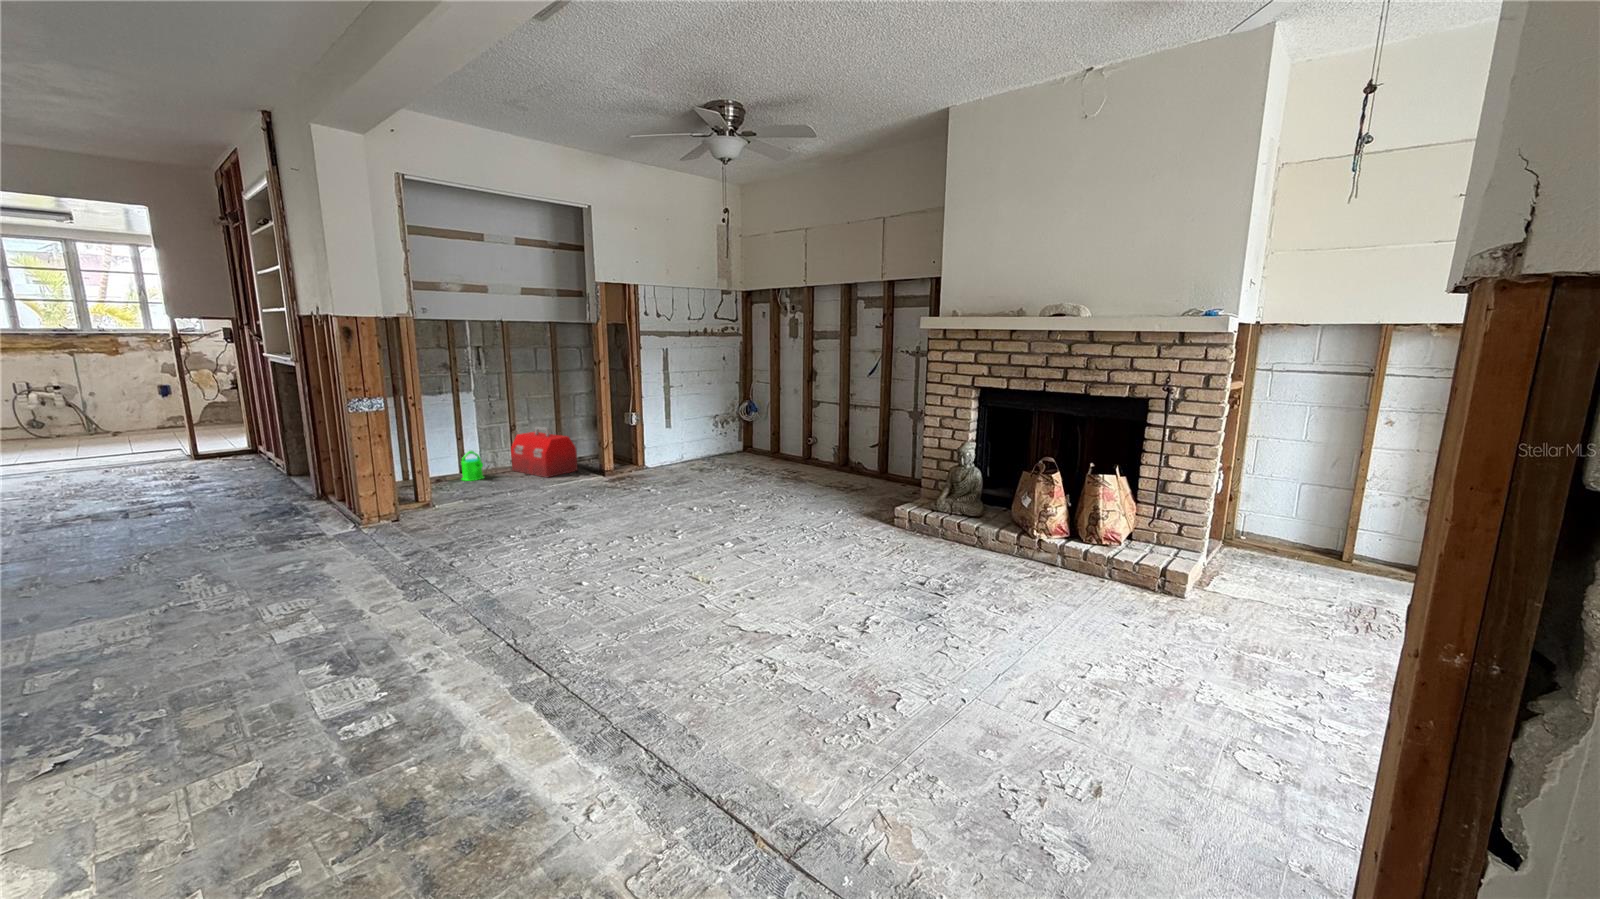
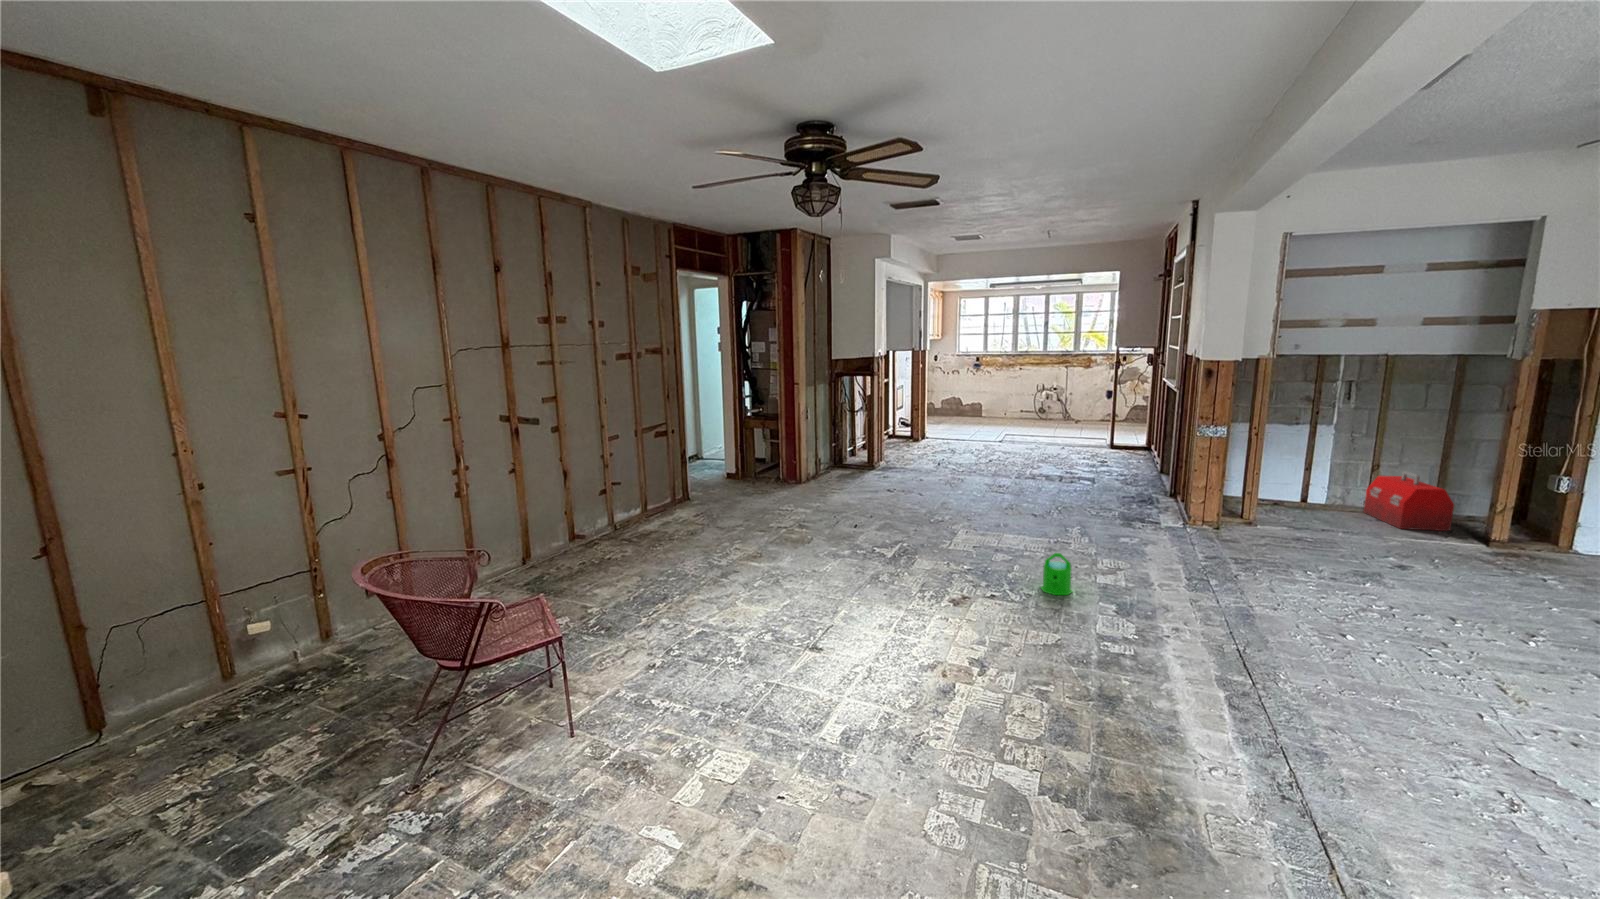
watering can: present [461,451,485,481] -> present [1041,553,1072,595]

